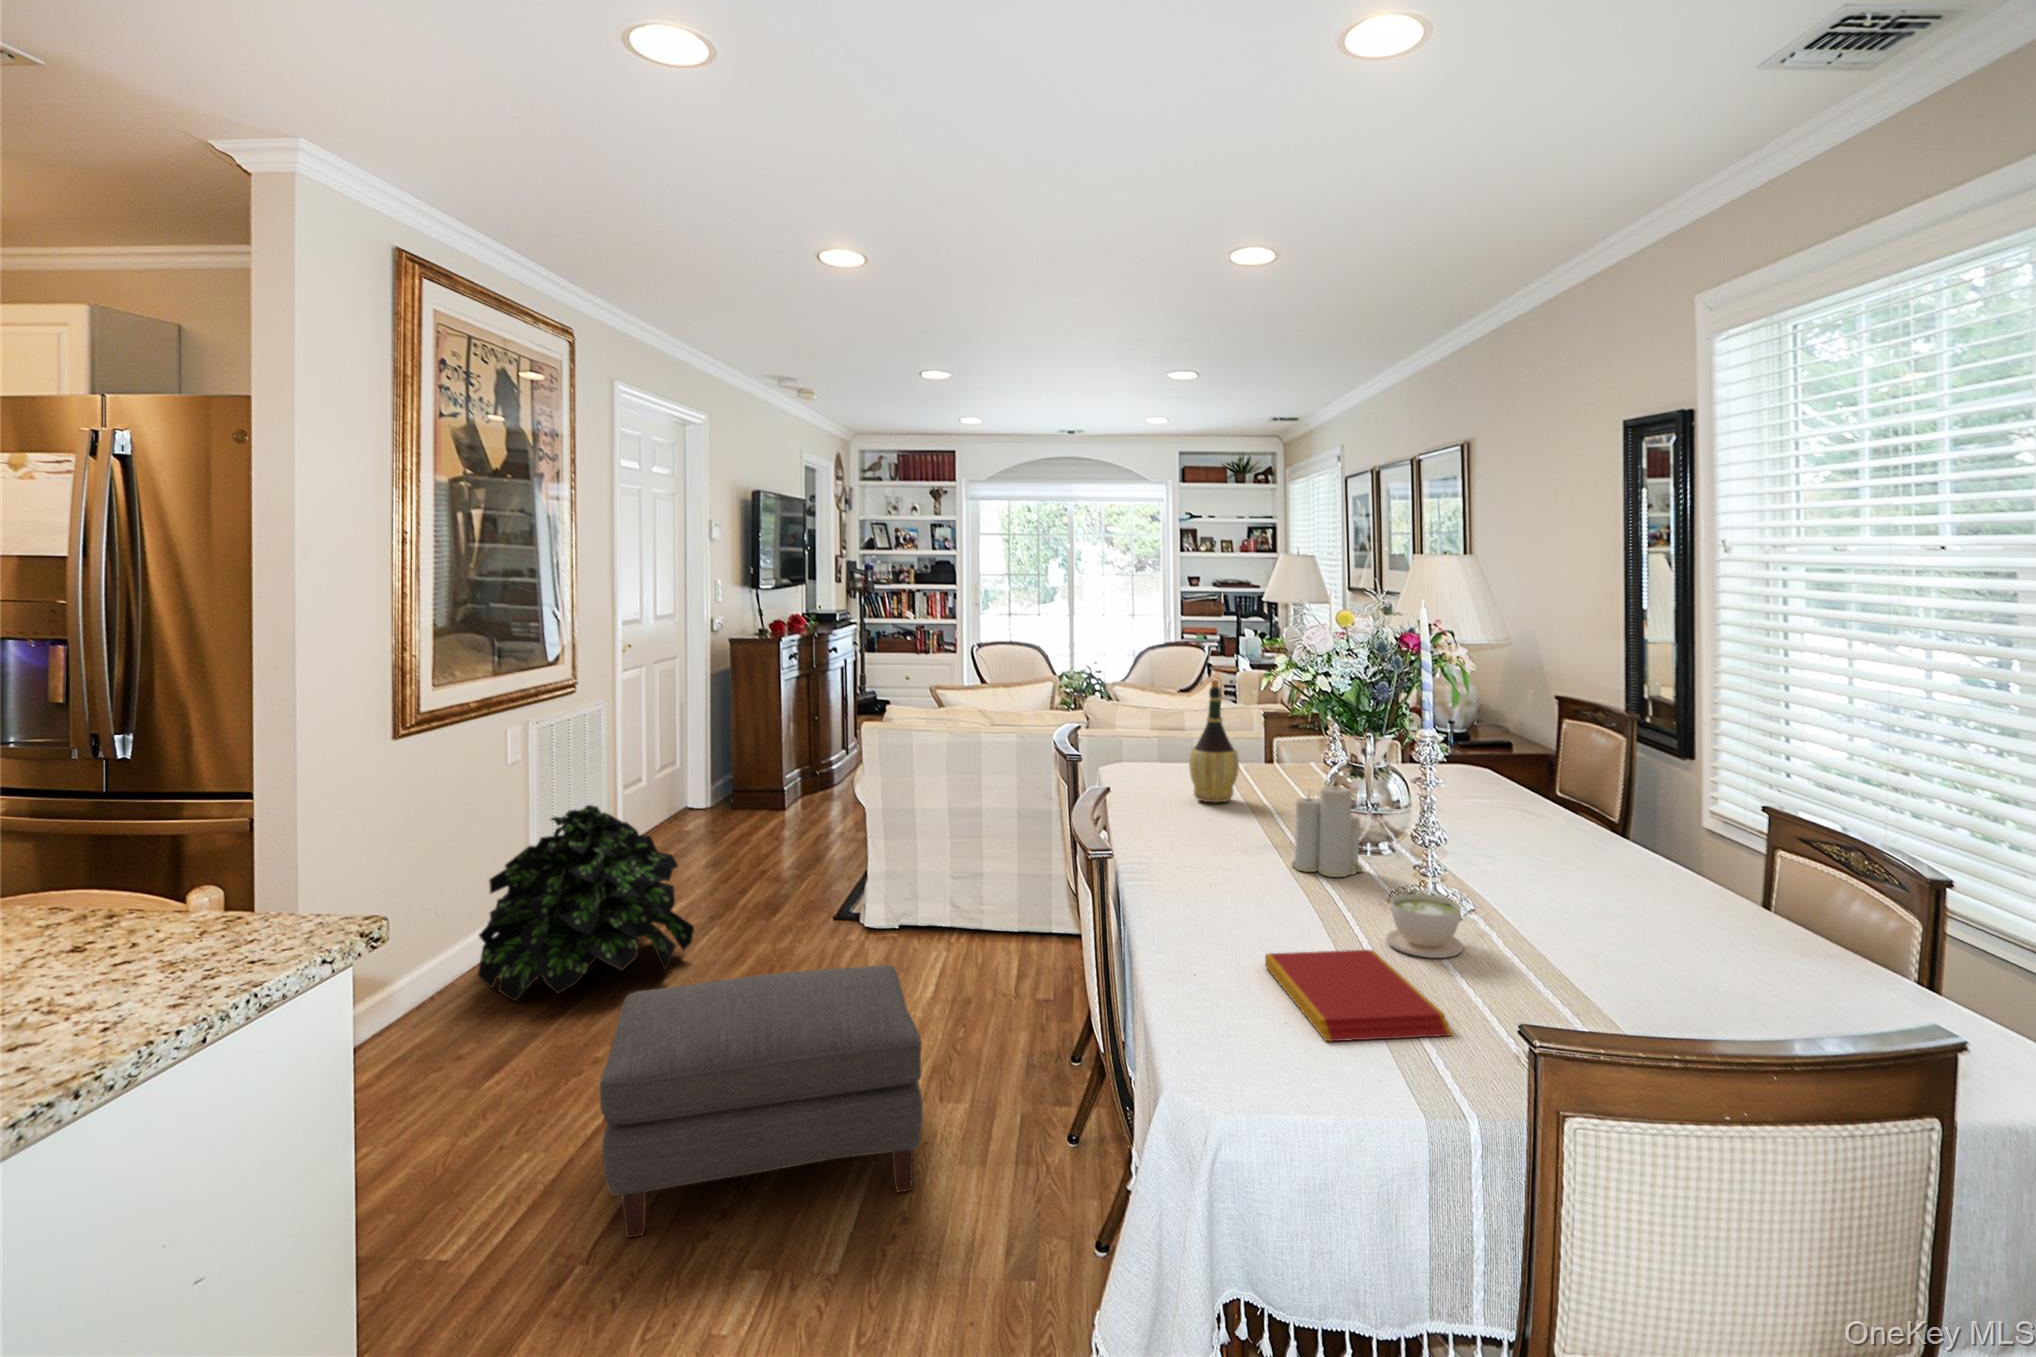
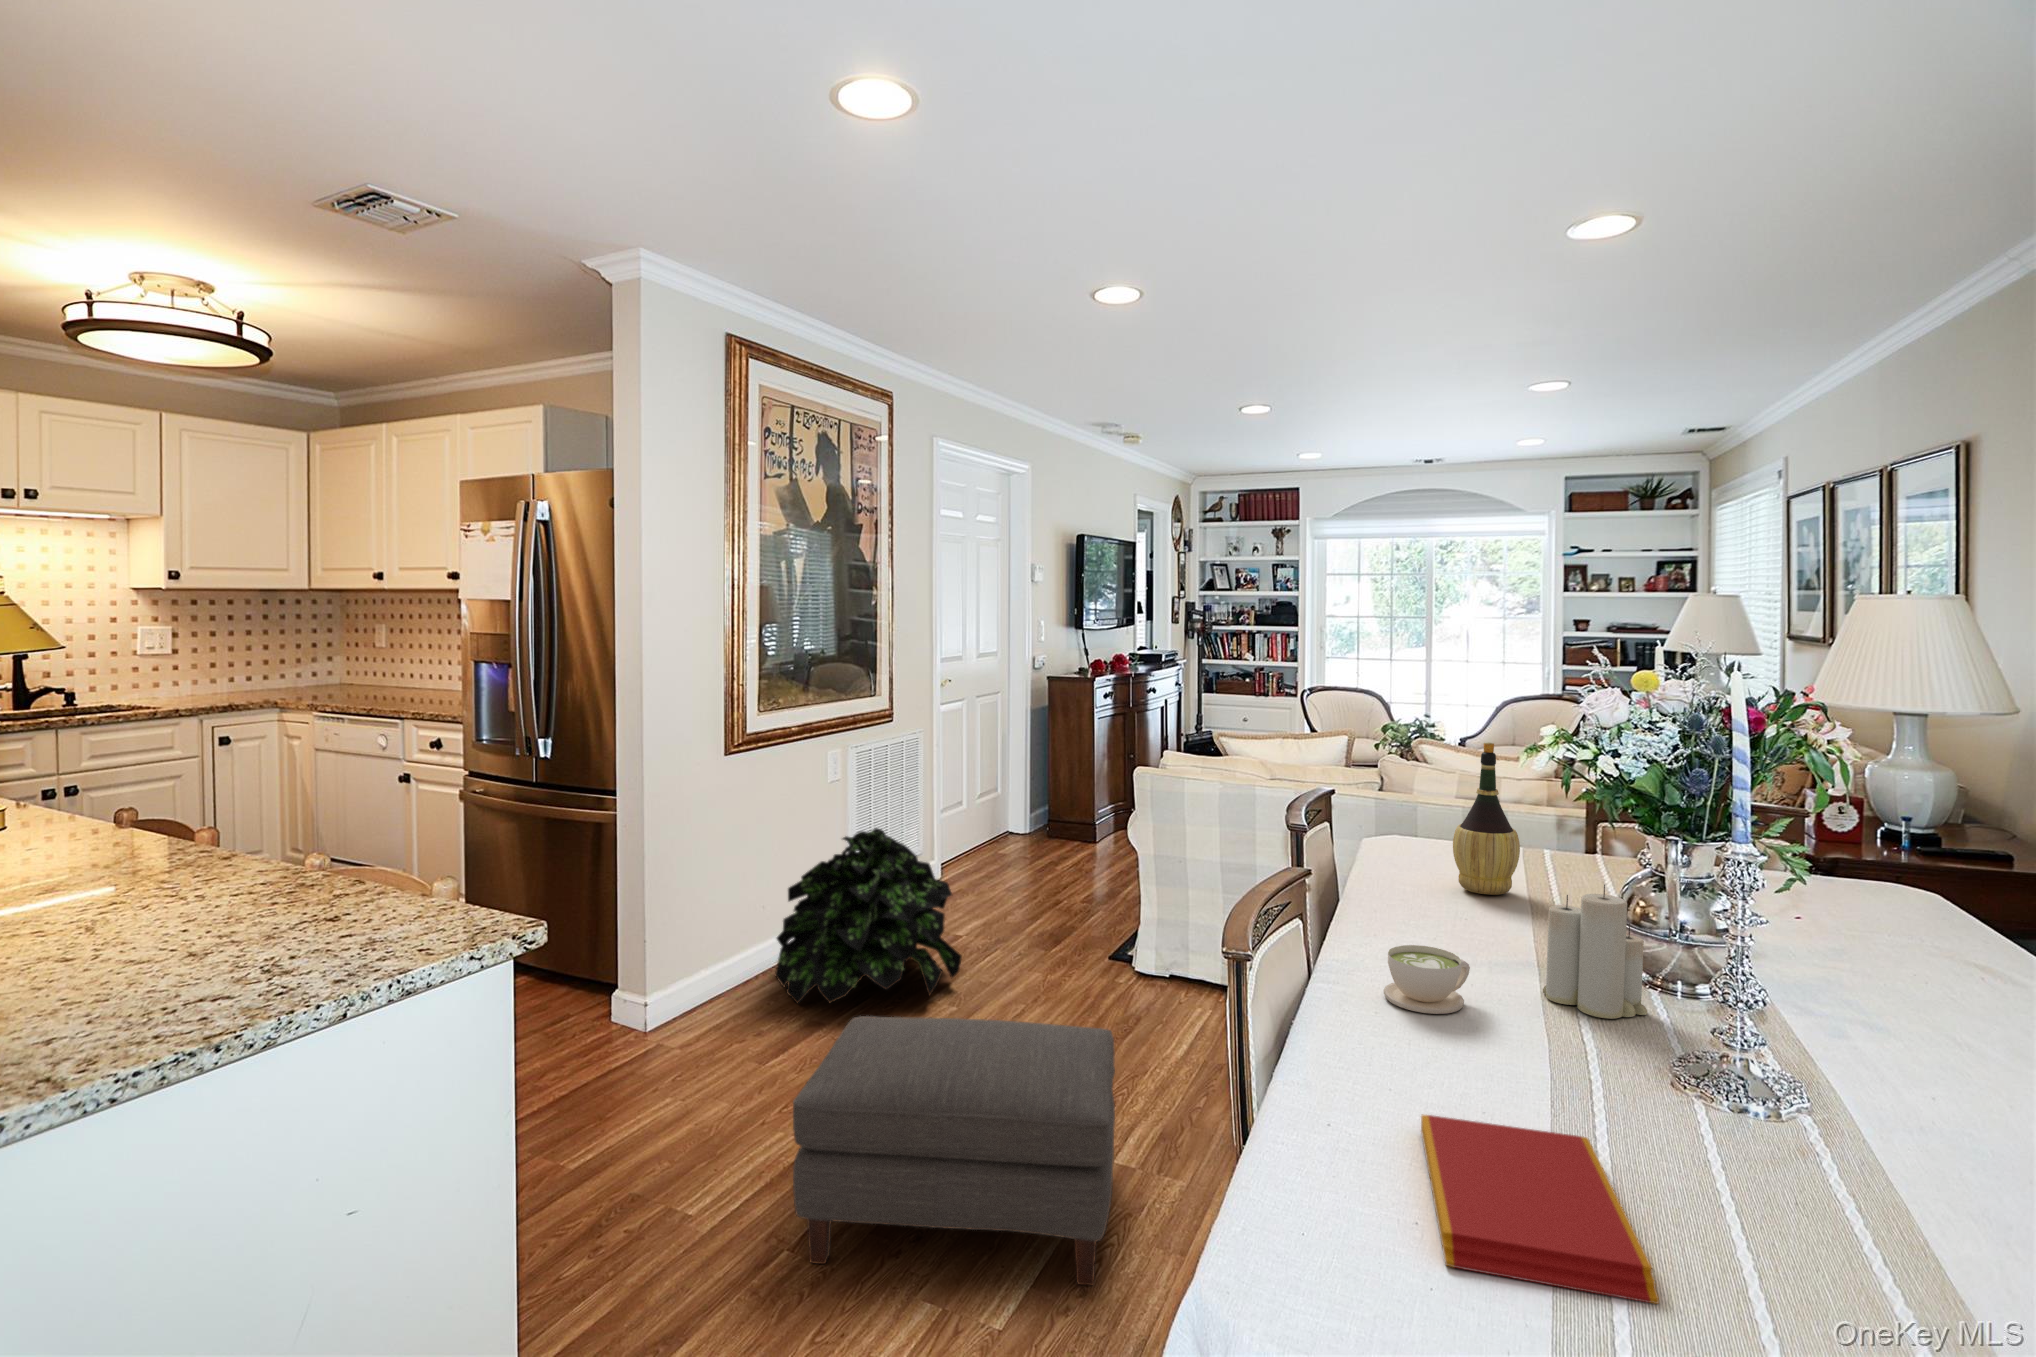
coffee cup: present [1386,893,1463,958] -> present [1384,945,1470,1014]

